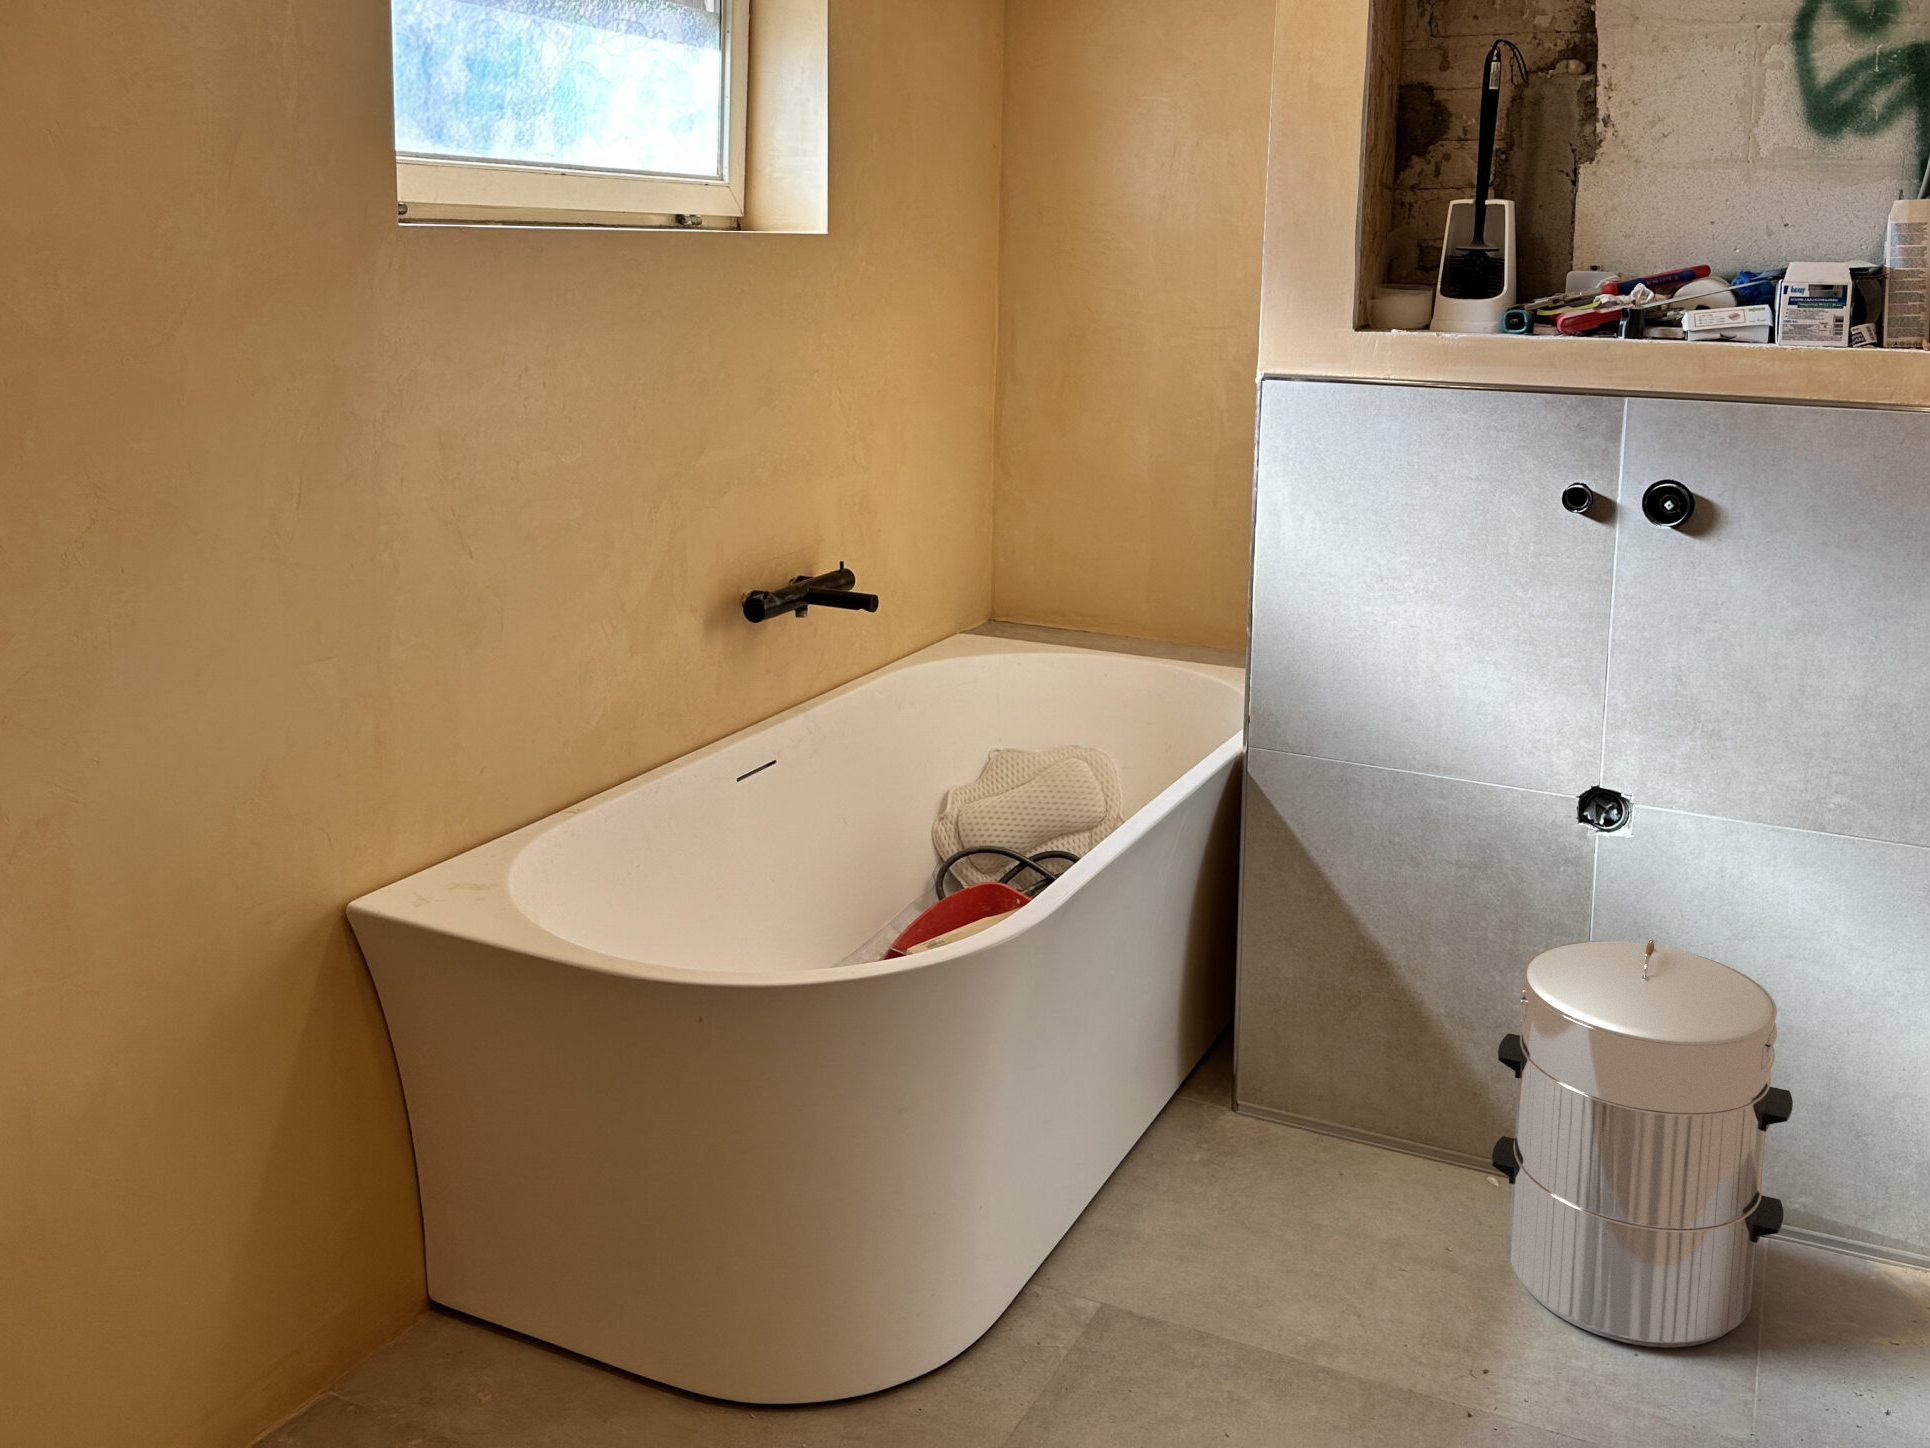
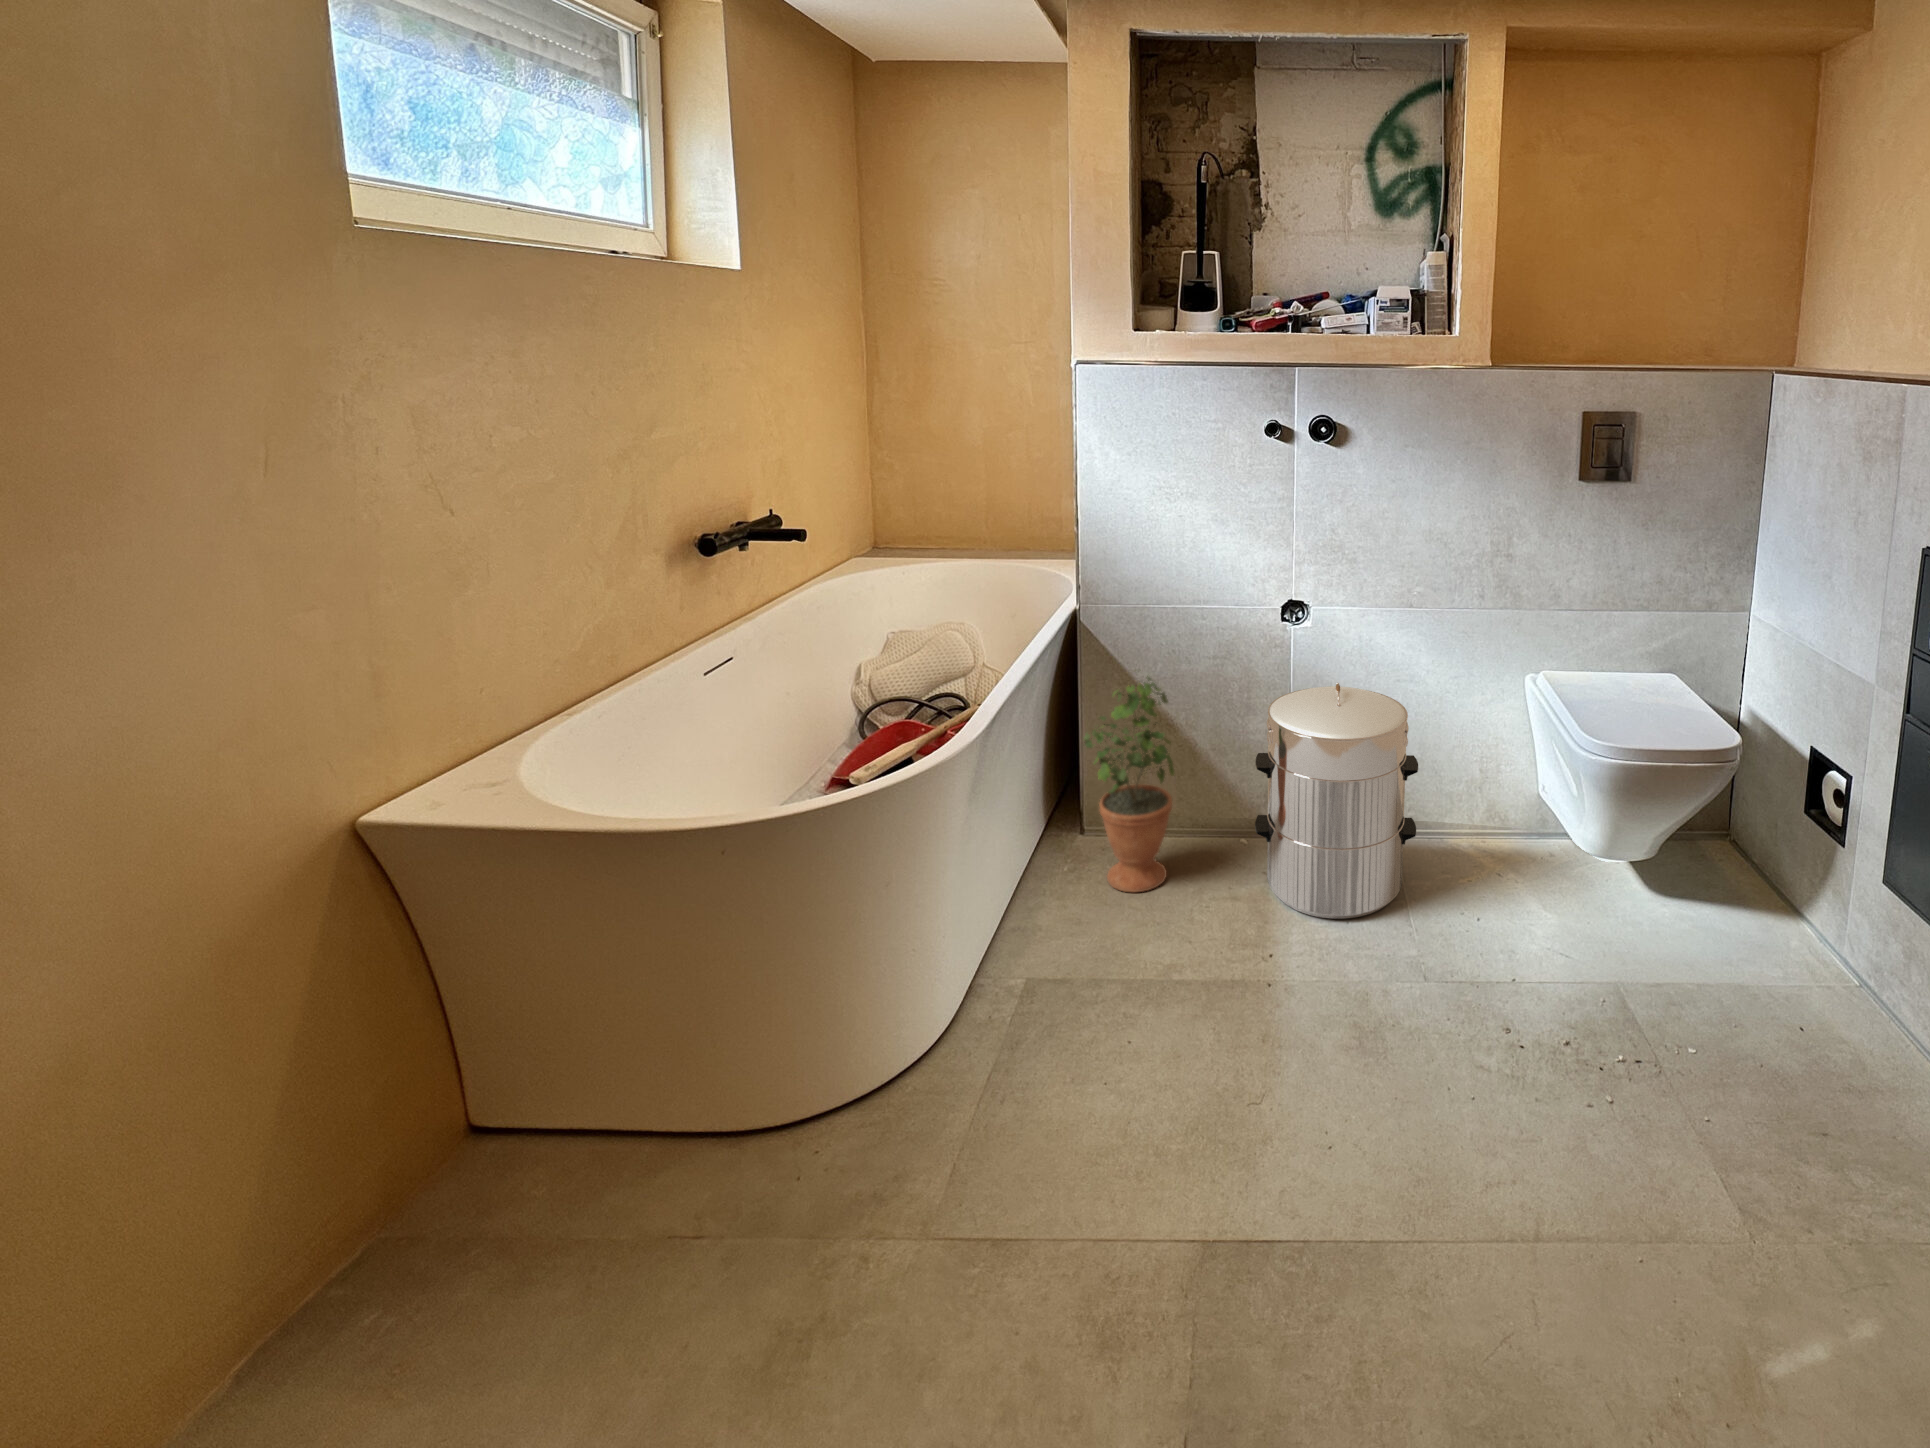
potted plant: none [1225,865,1369,1217] -> present [1084,676,1174,892]

